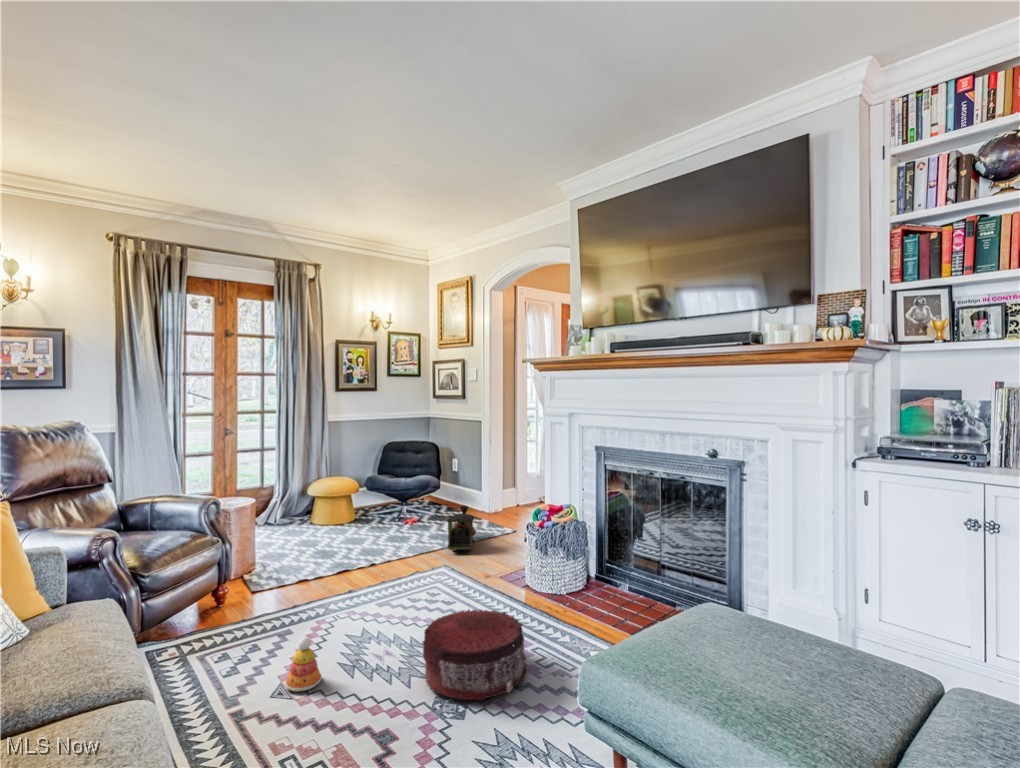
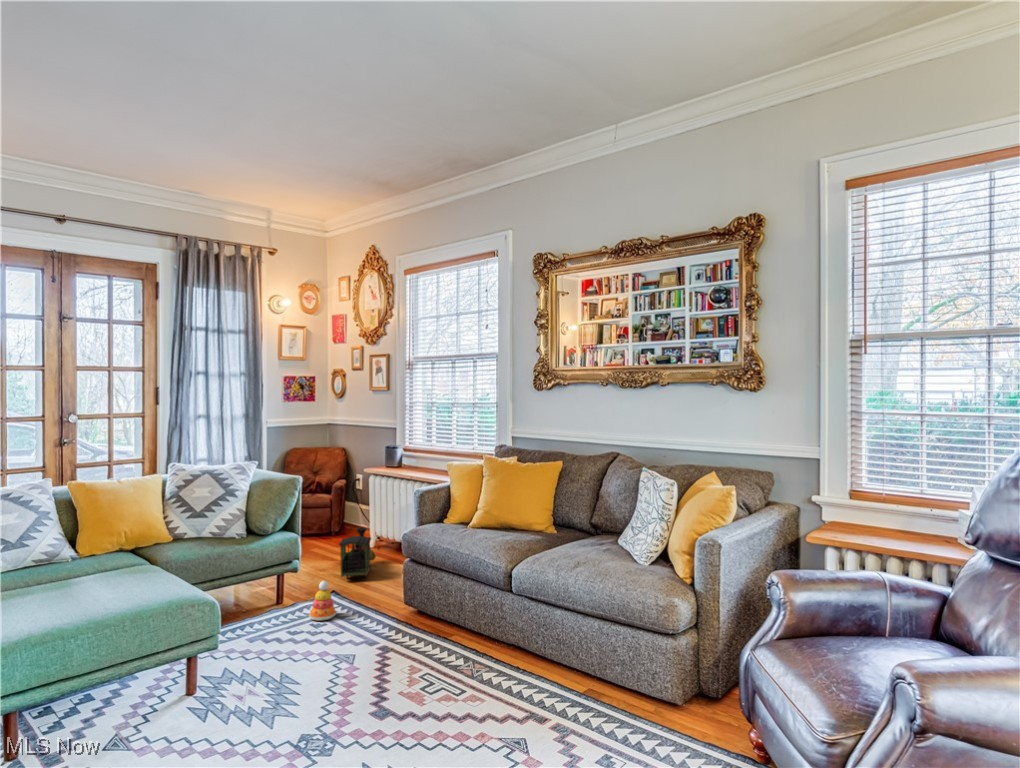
pouf: present [422,610,528,701] -> none [289,634,411,734]
stacking toy: present [285,637,322,691] -> present [309,581,336,620]

